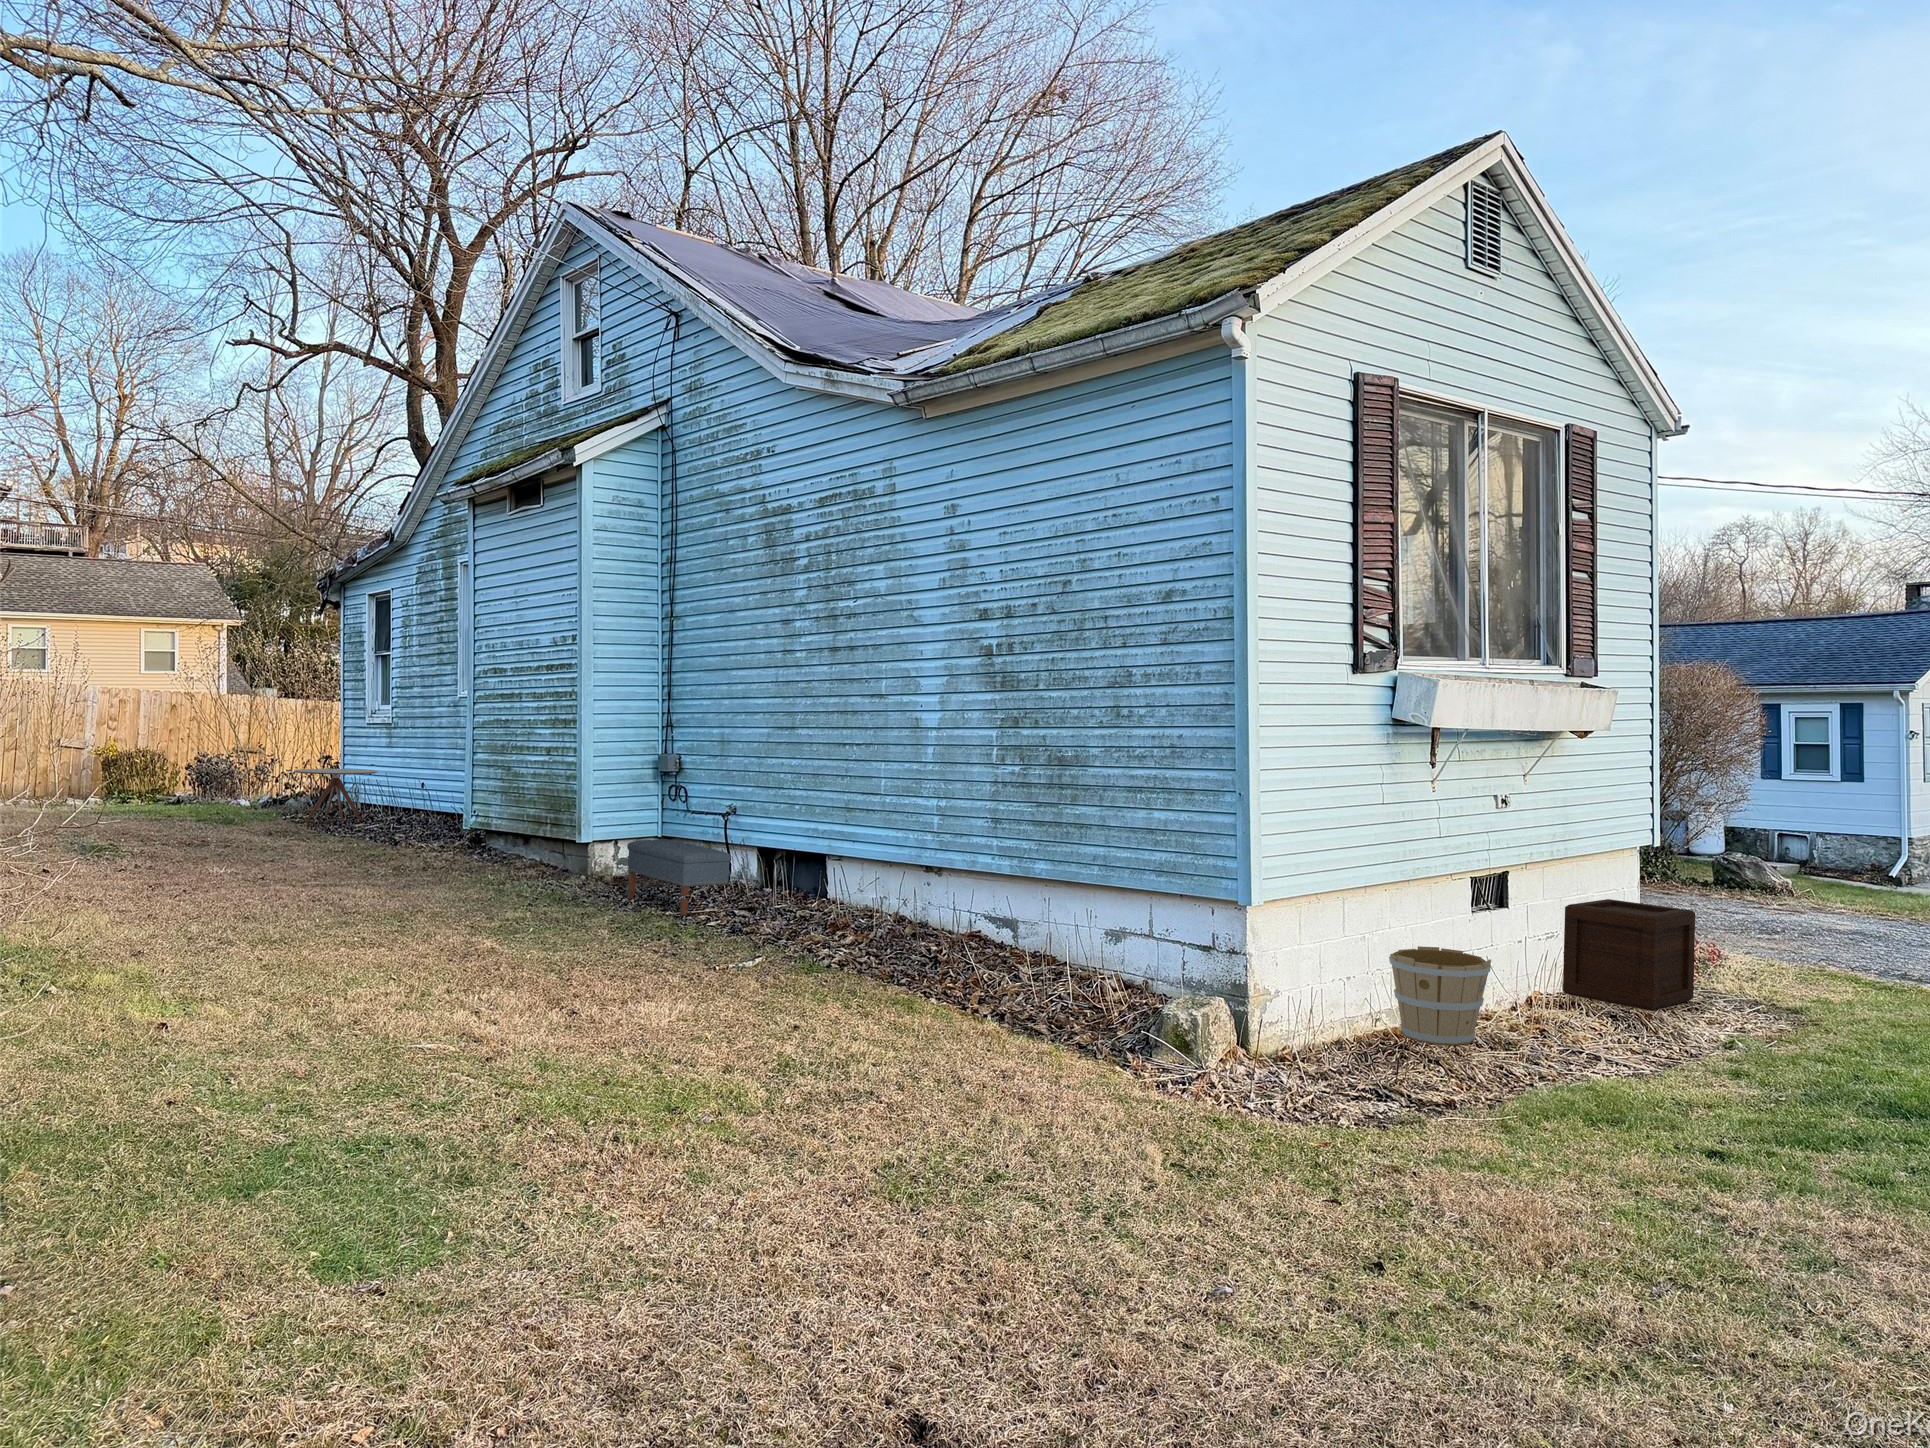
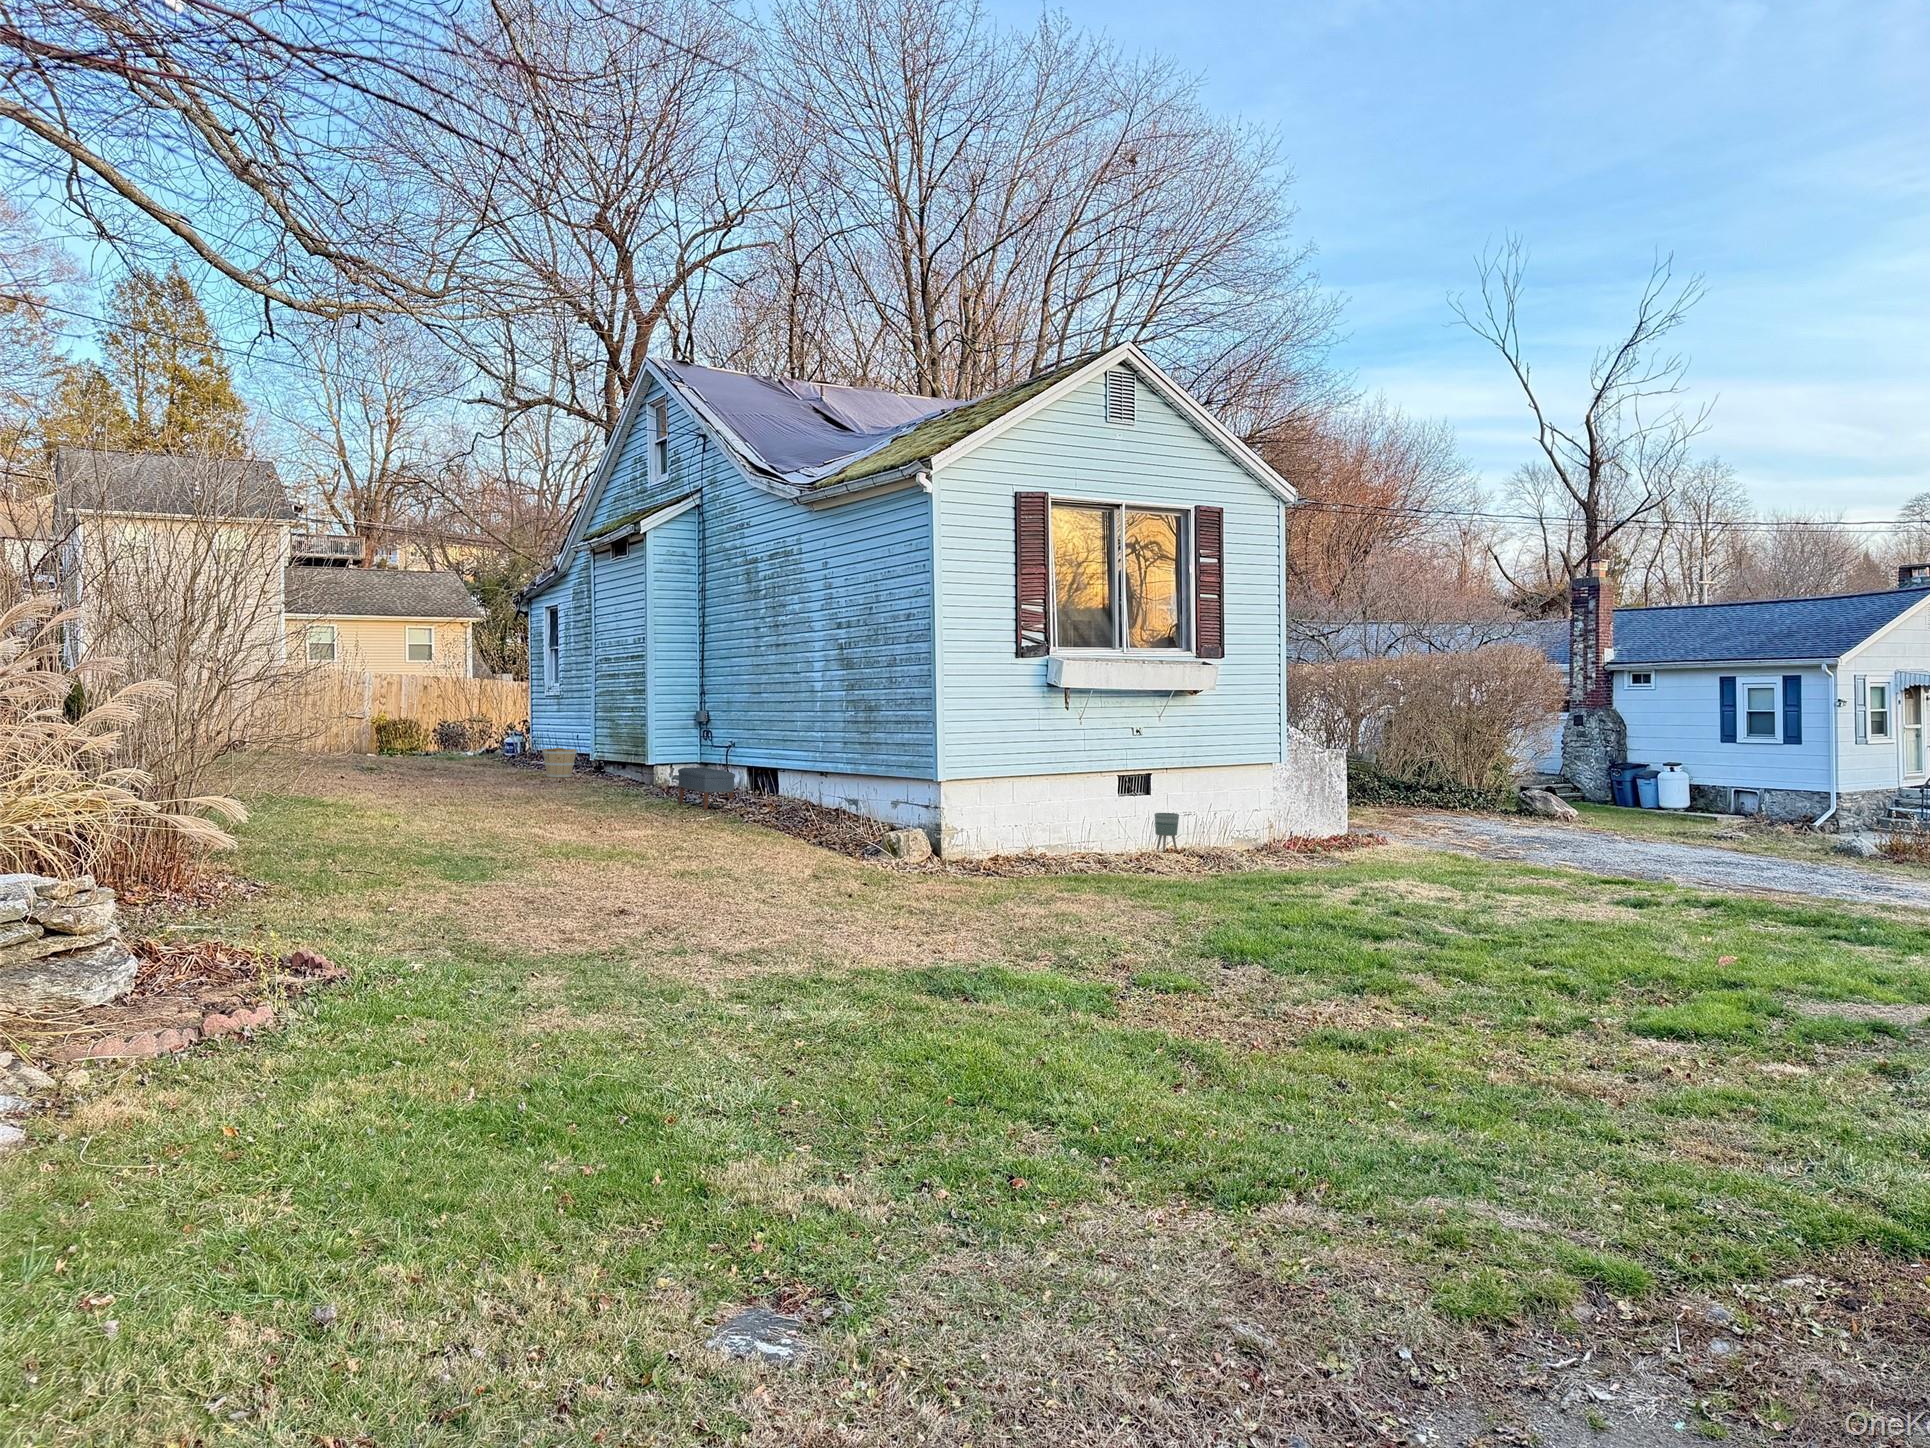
round table: present [294,769,377,823] -> none [482,733,538,770]
wooden crate: present [1563,899,1695,1011] -> none [1198,795,1276,855]
planter: none [1519,938,1564,1009] -> present [1155,813,1179,852]
wooden bucket: present [1389,946,1491,1045] -> present [542,748,577,778]

